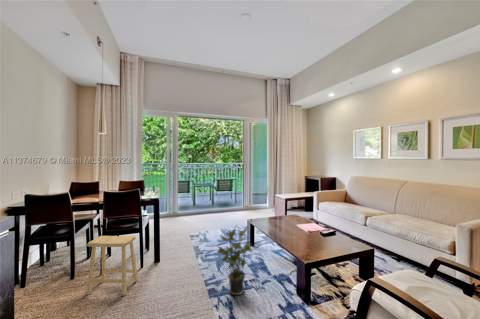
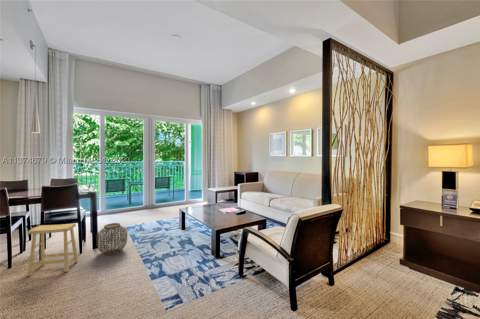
potted plant: present [218,227,252,295] -> none [150,207,179,261]
woven basket: none [158,236,190,276] -> present [97,223,127,256]

